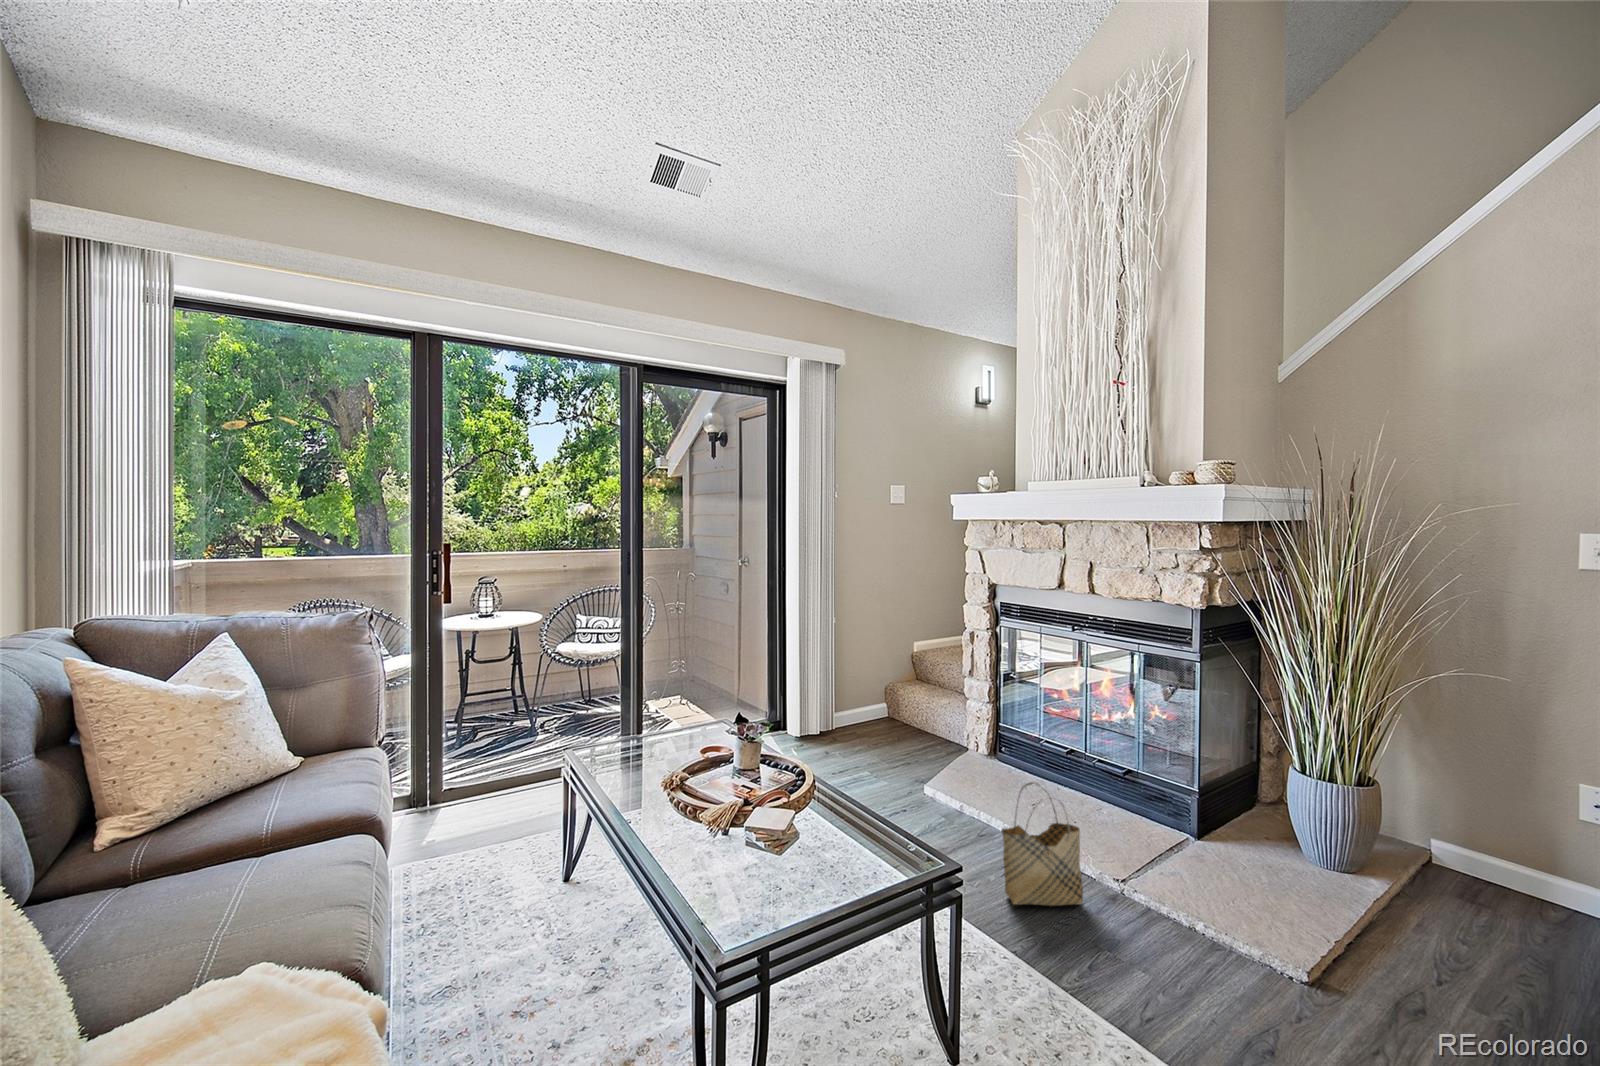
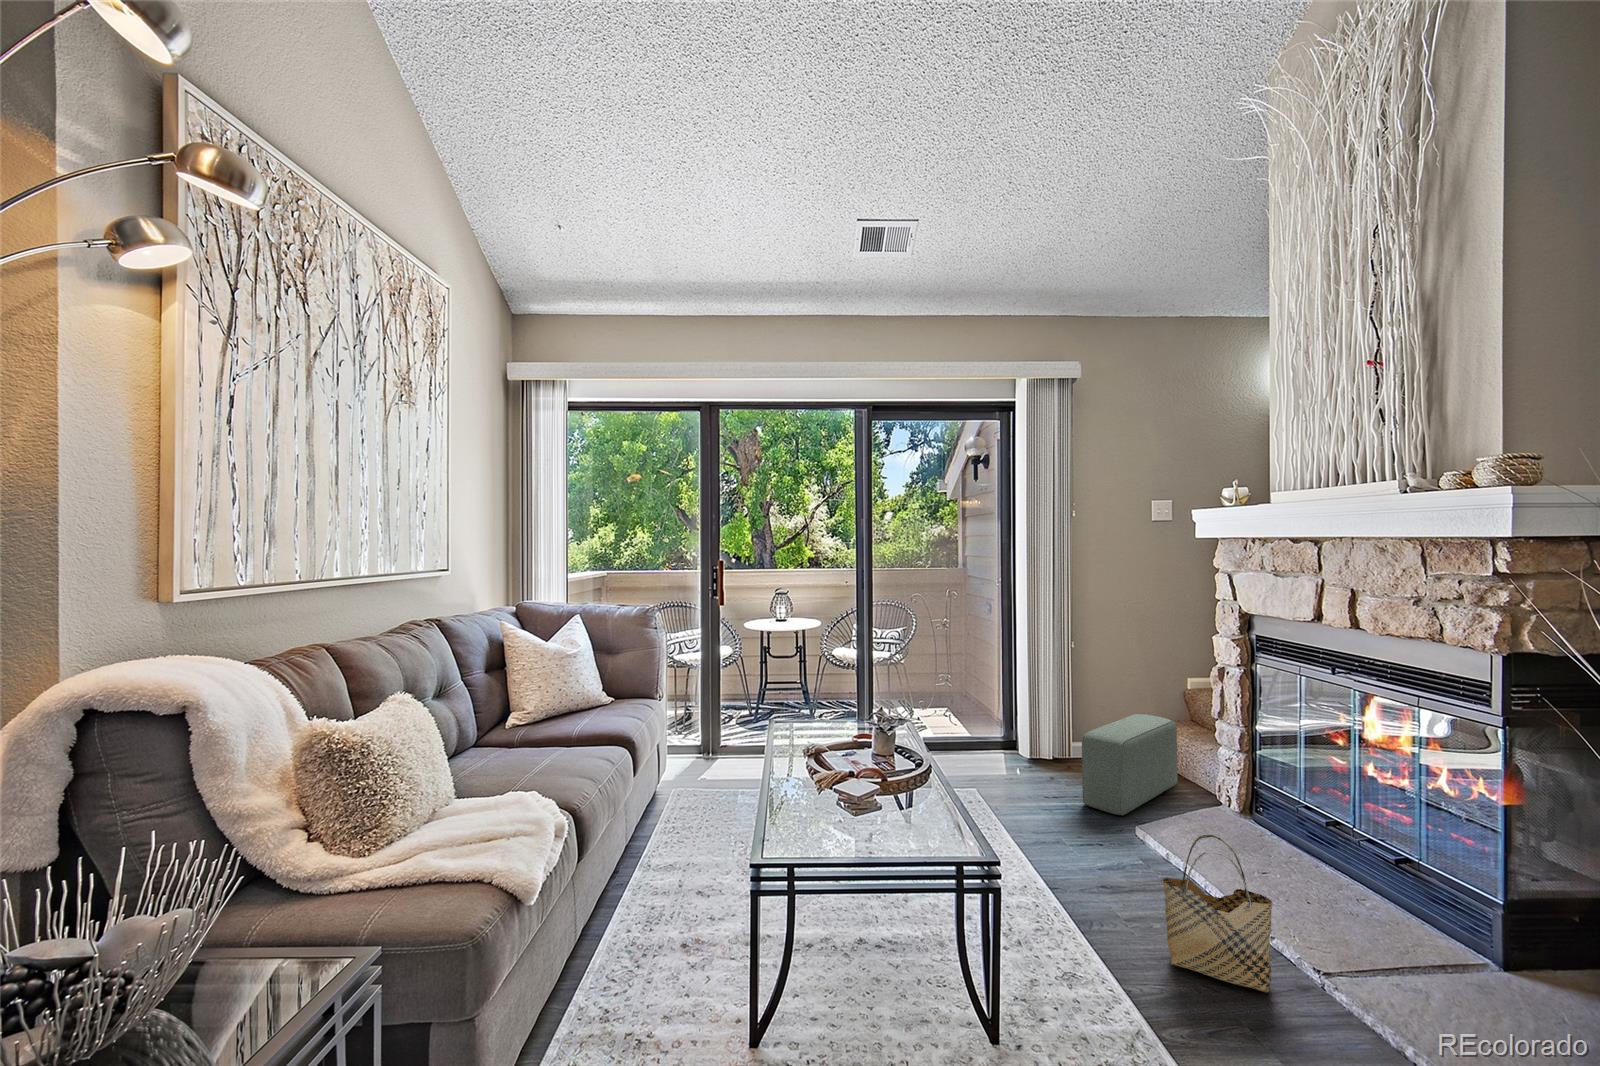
pouf: none [863,681,922,778] -> present [1082,714,1178,815]

